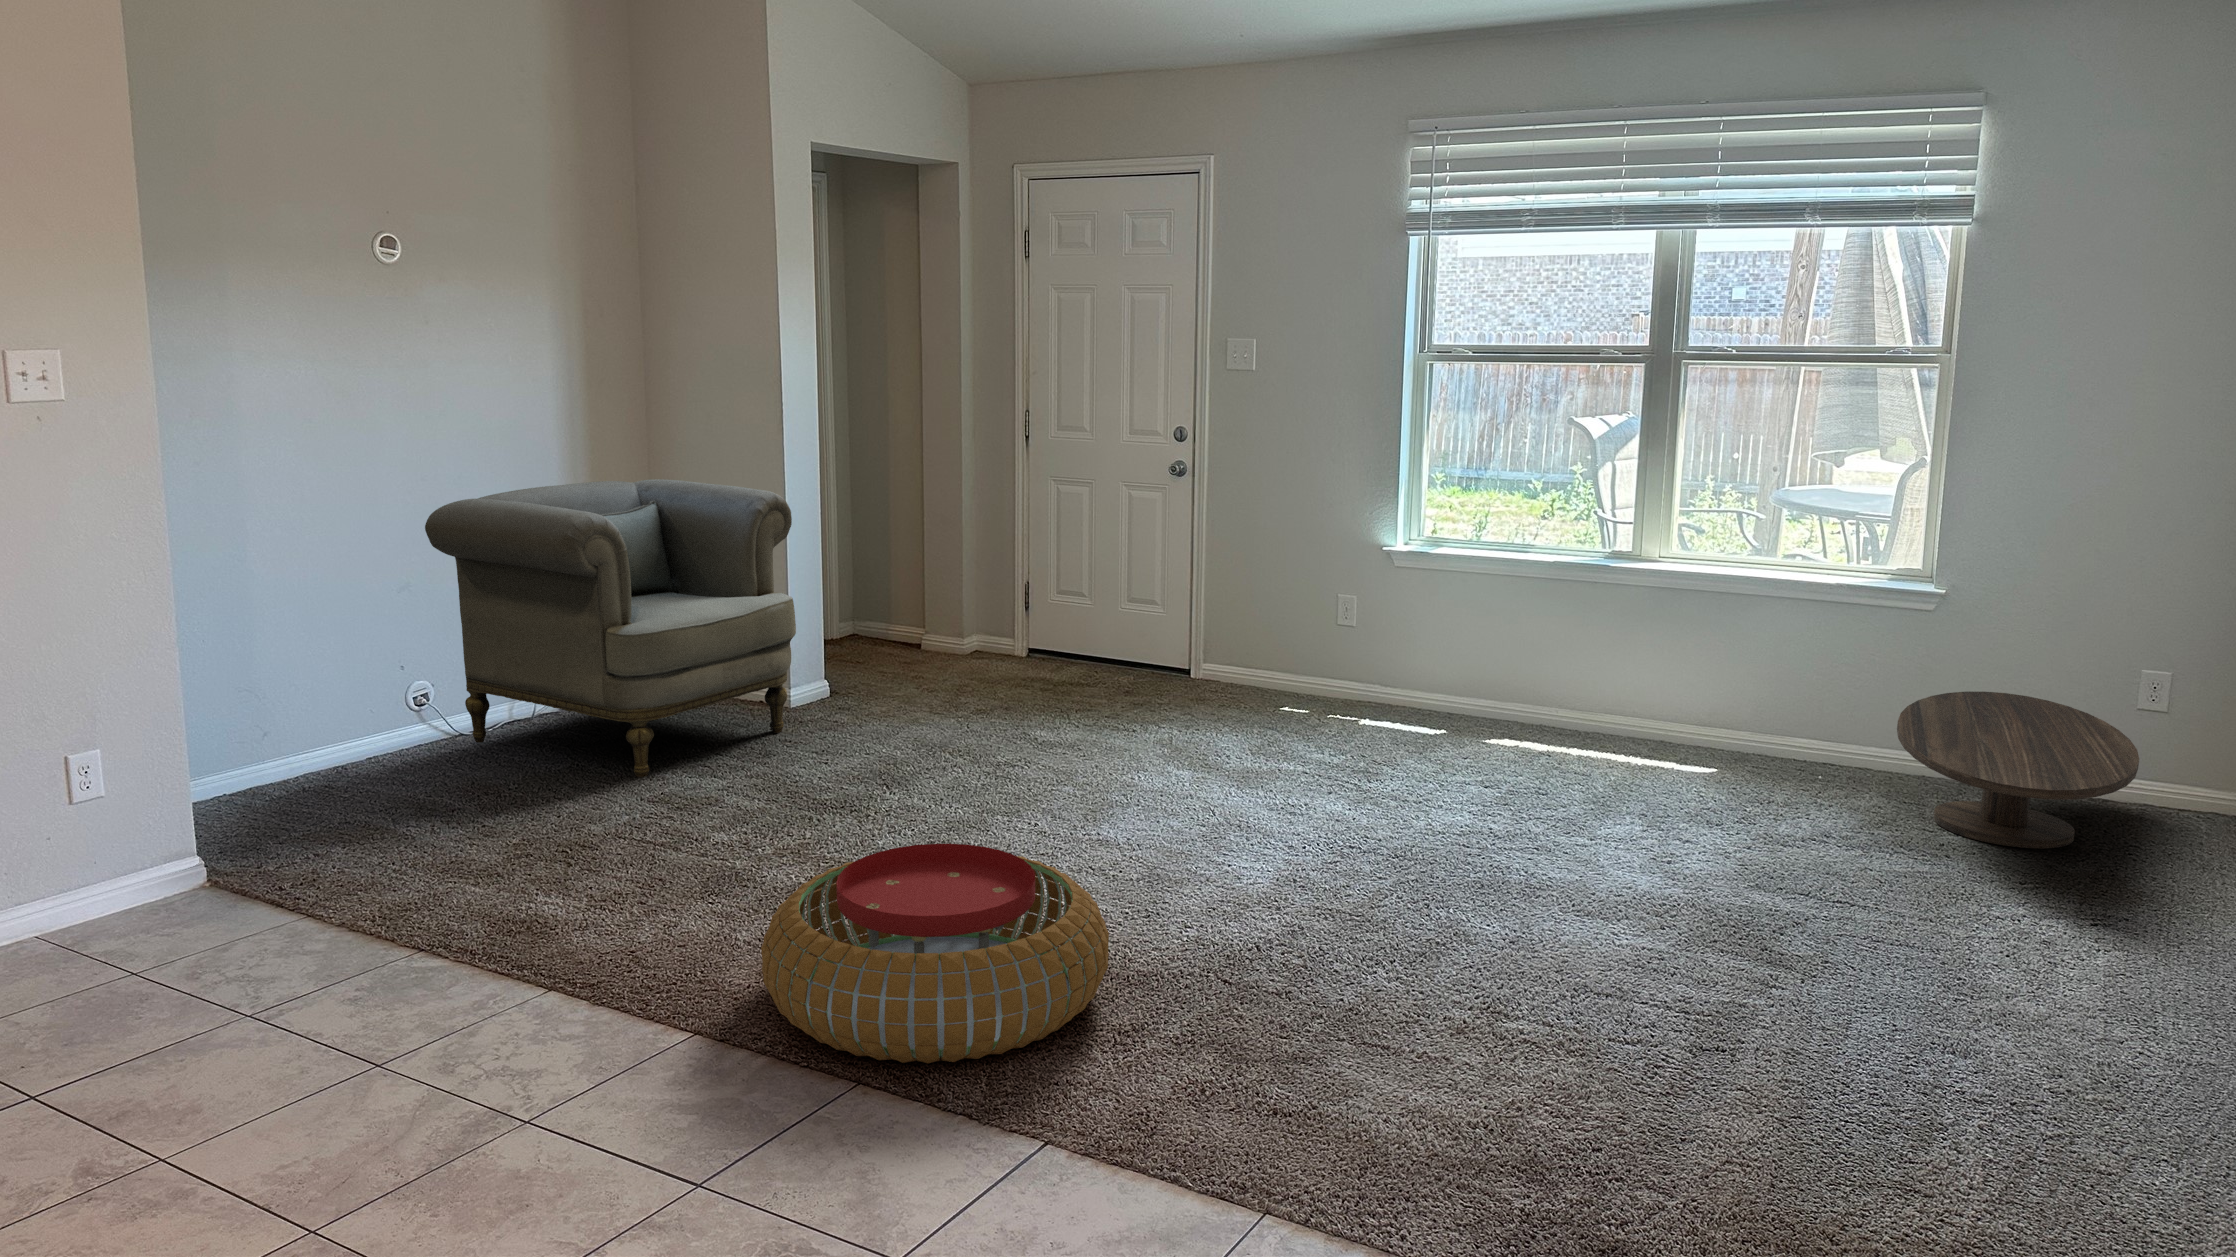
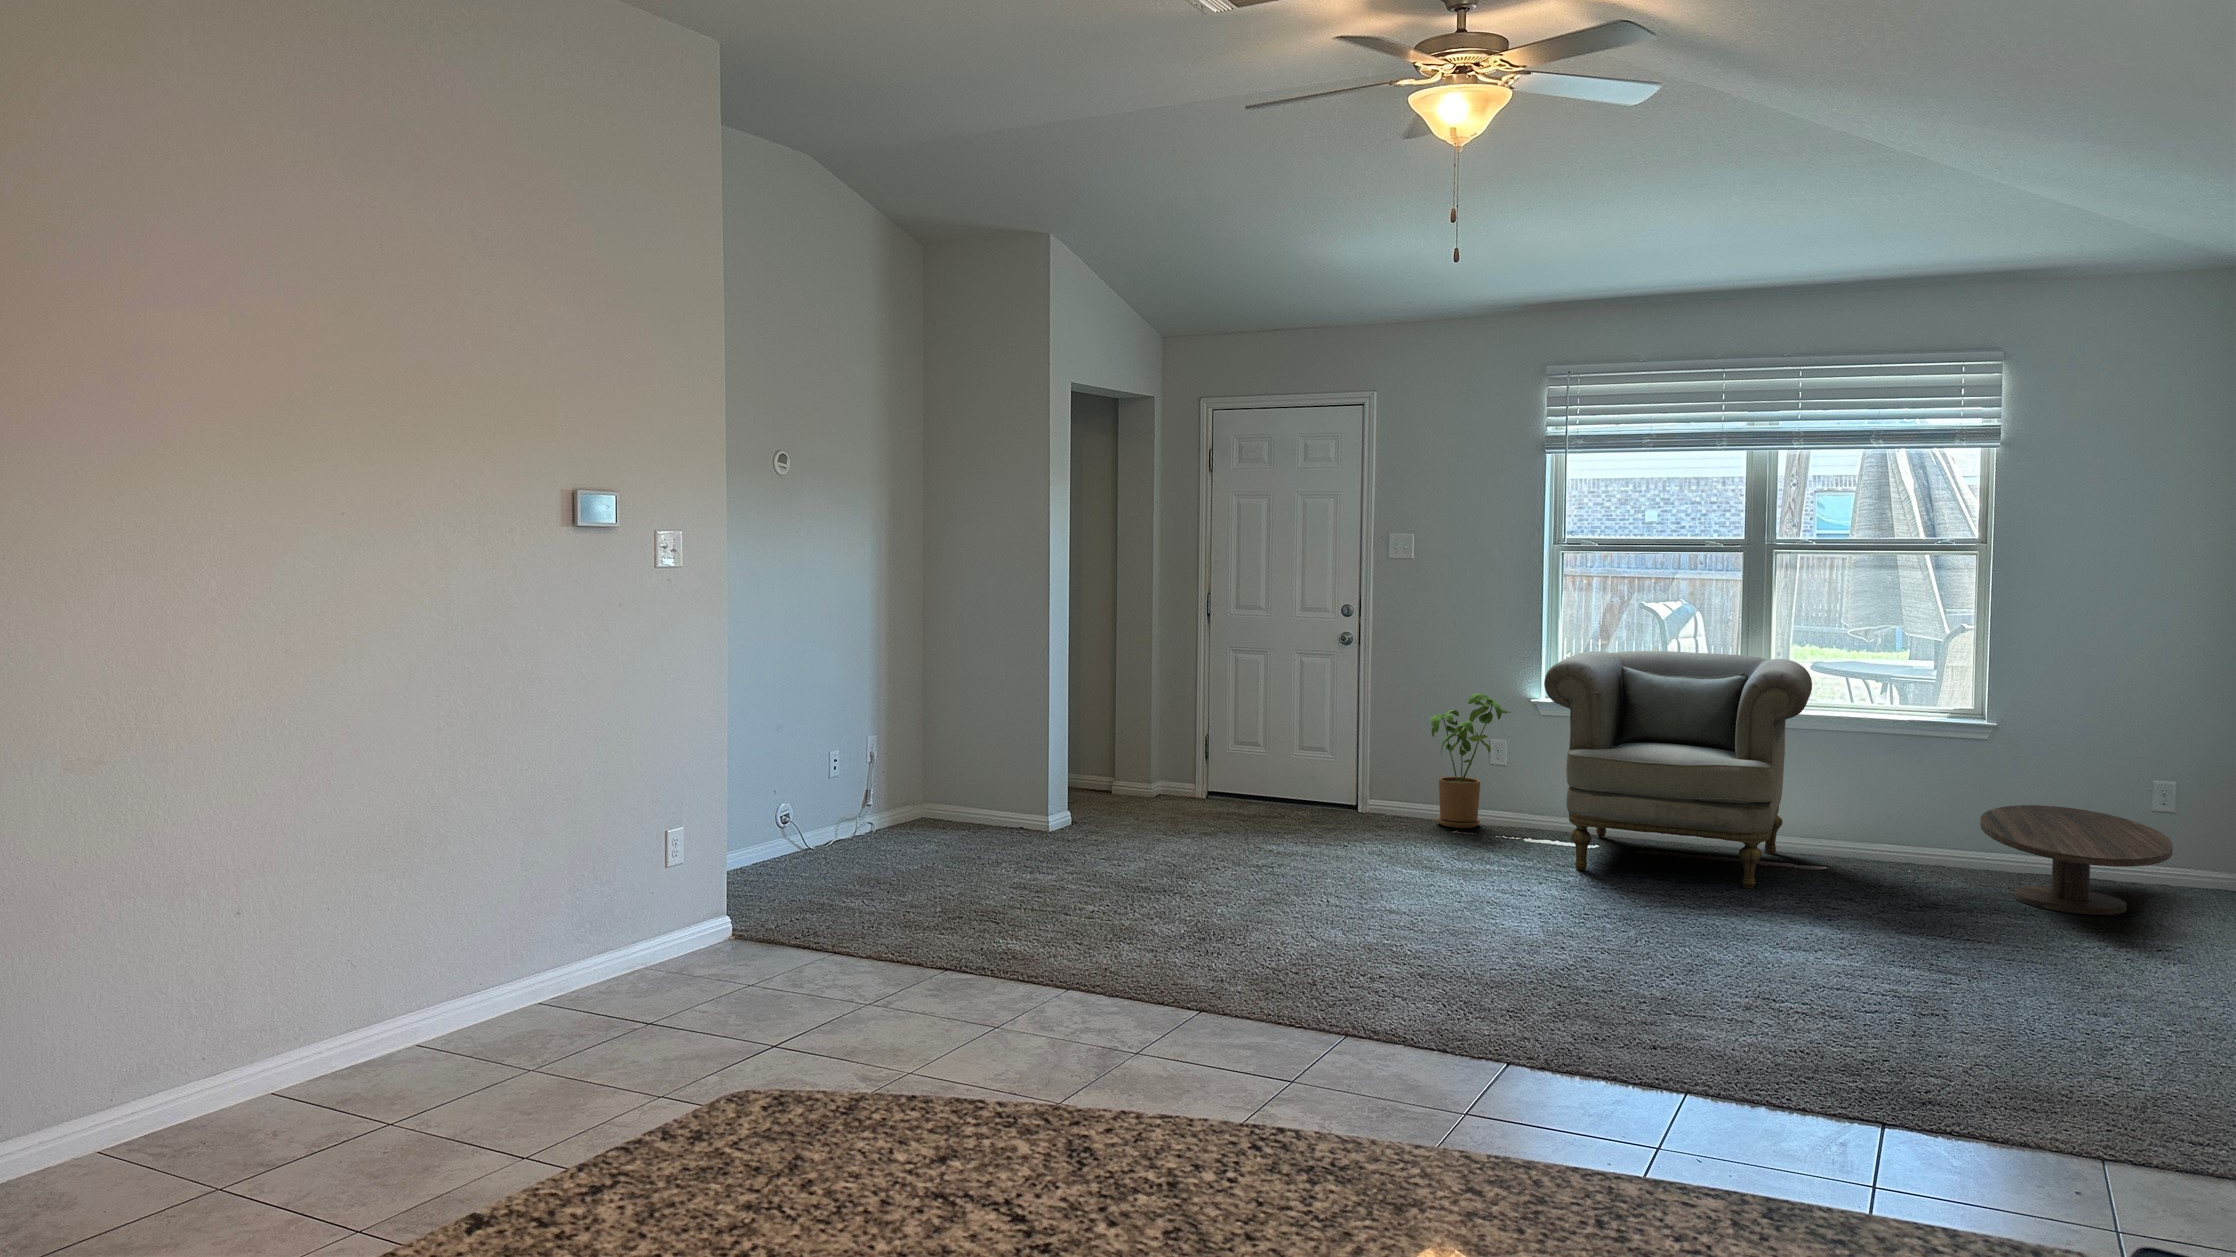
armchair: present [425,479,796,777] -> present [1544,651,1812,888]
house plant: none [1263,539,1359,702] -> present [1430,693,1511,828]
pouf: present [761,844,1109,1063] -> none [1231,888,1485,1026]

